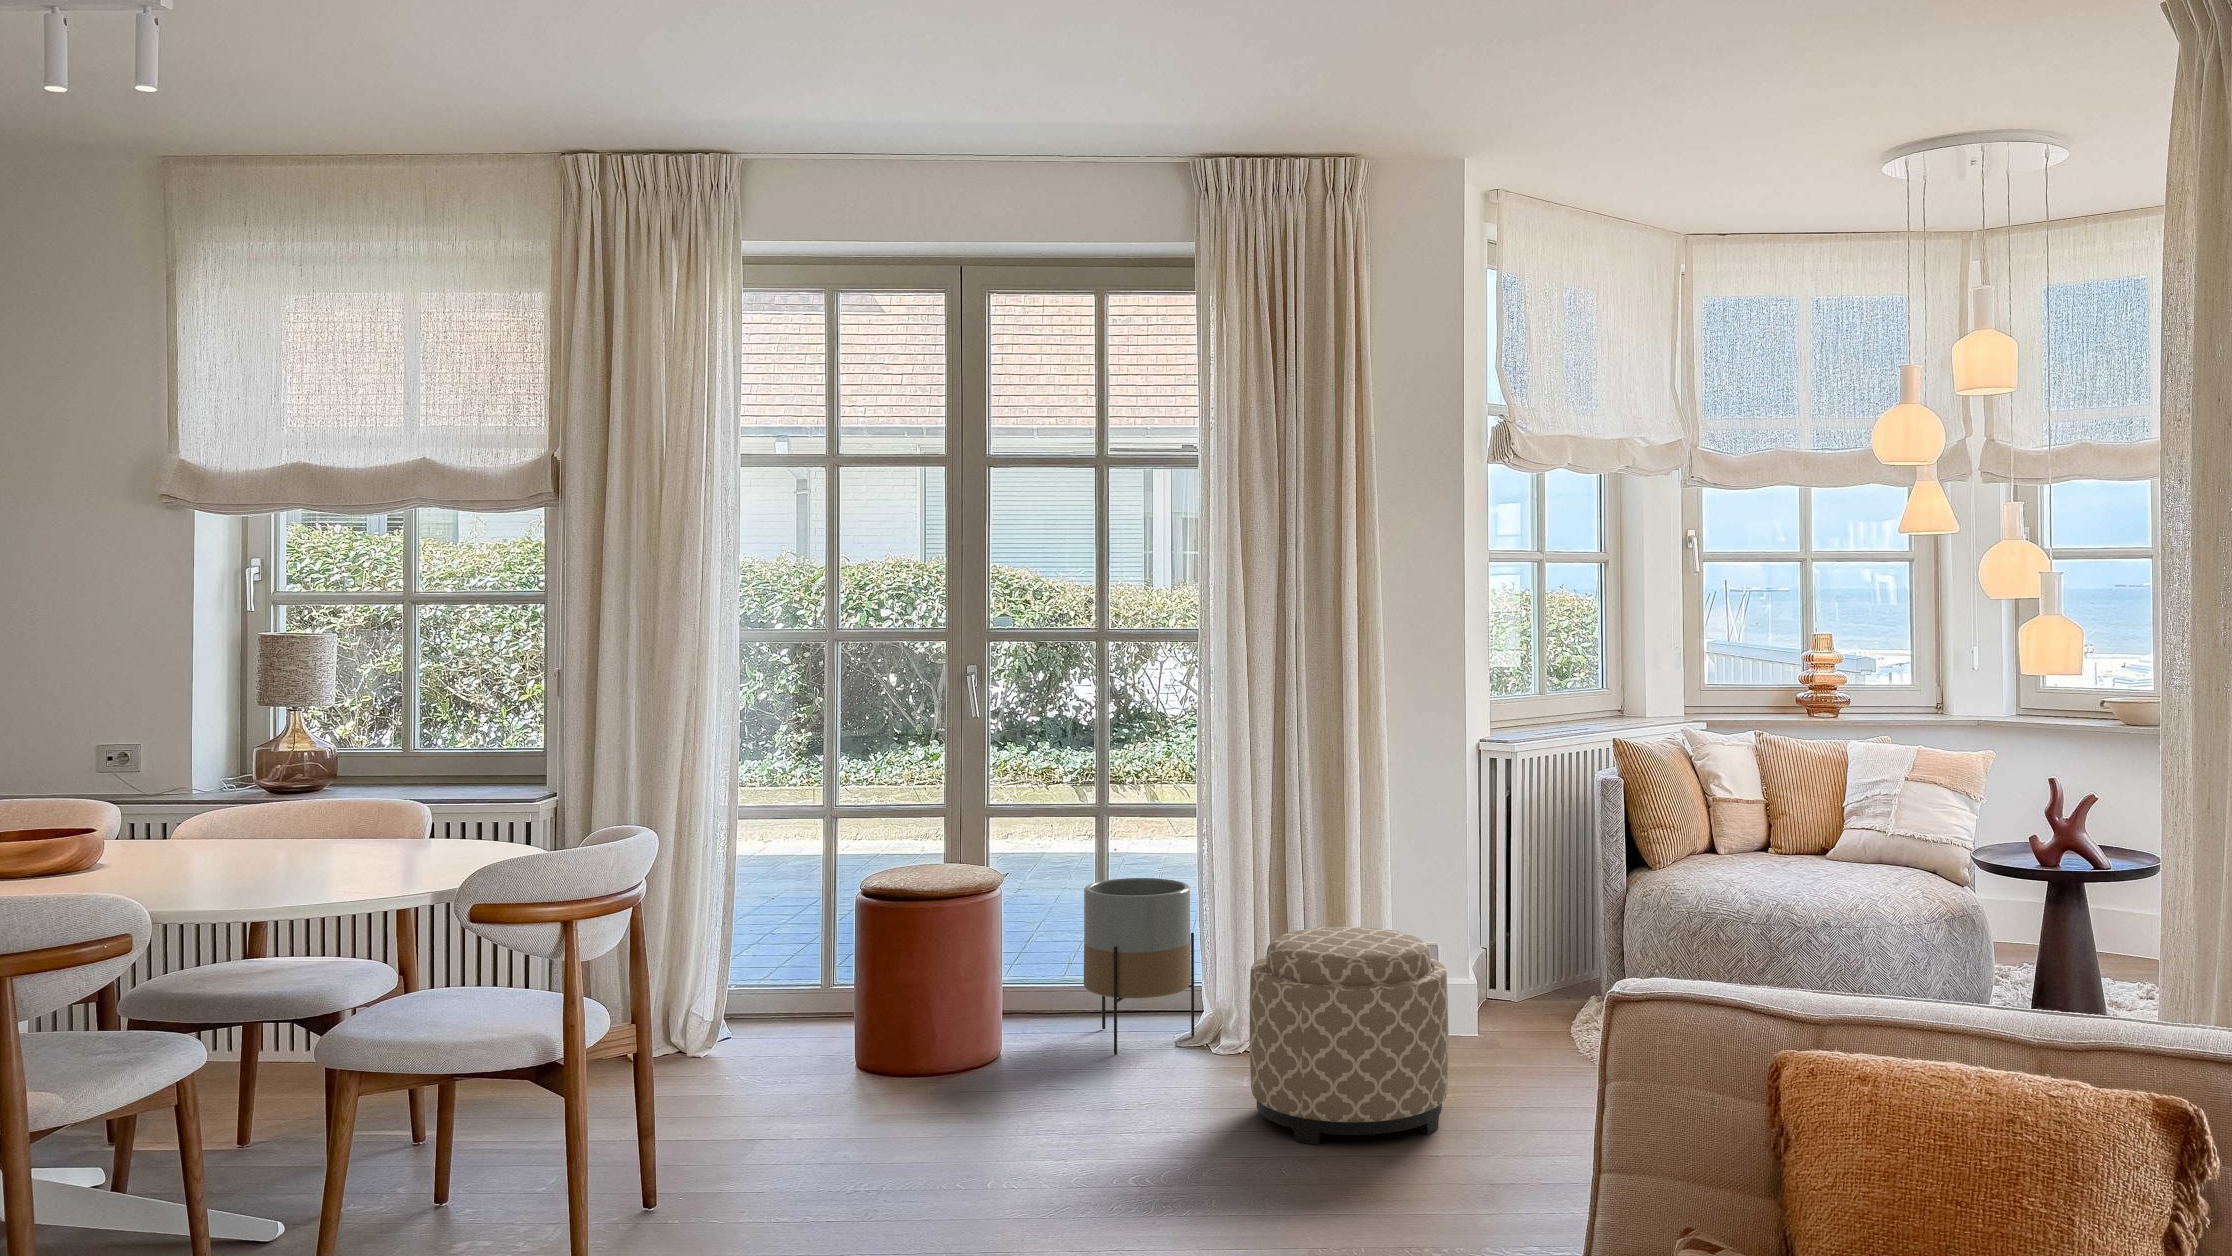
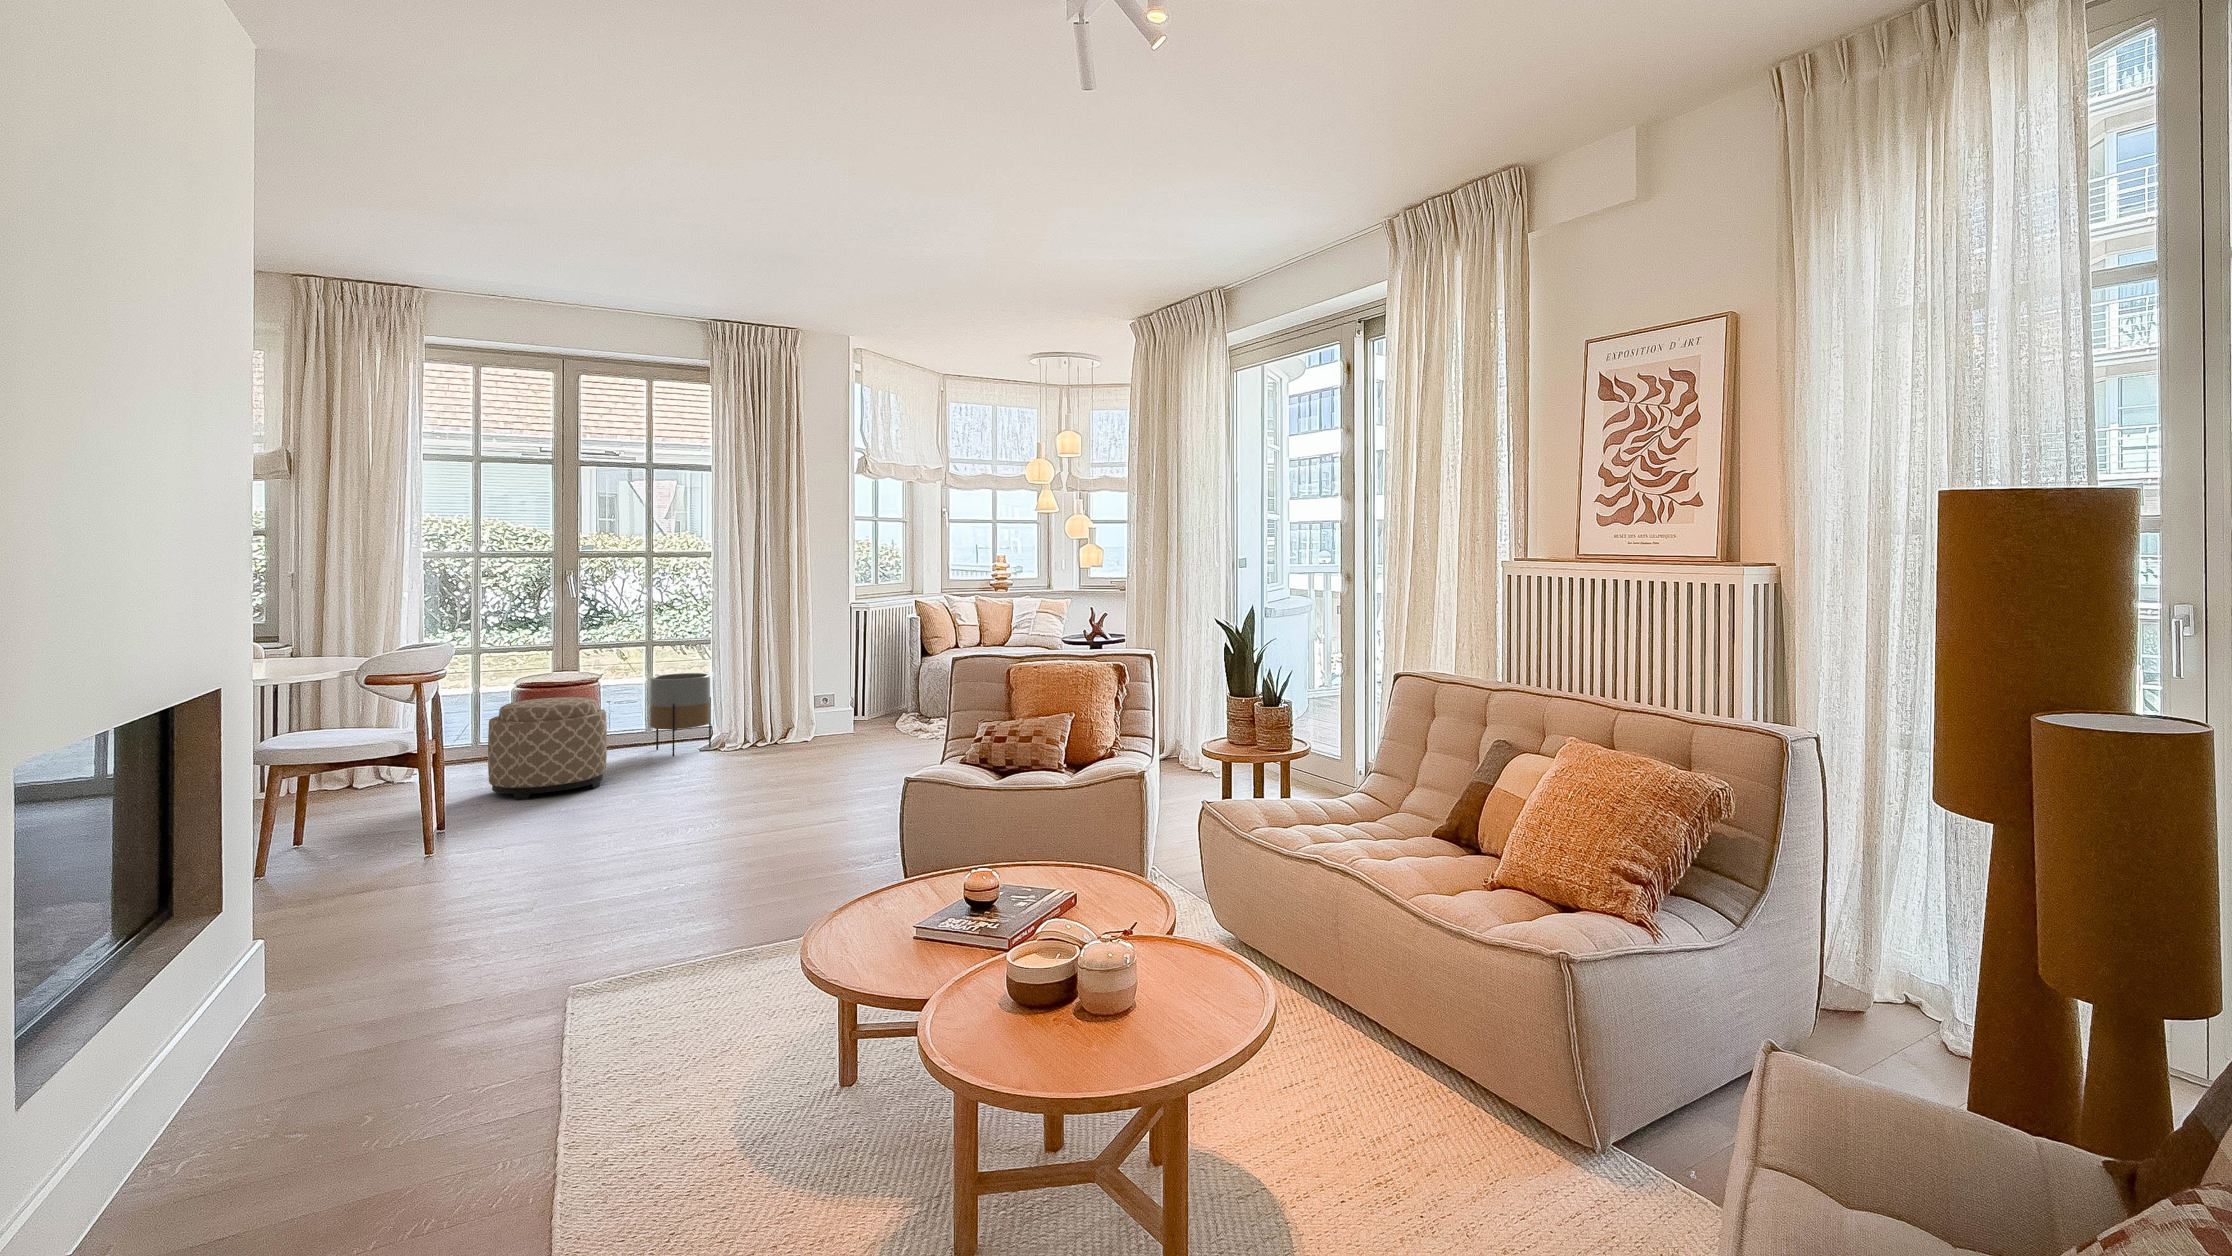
ottoman: present [1249,927,1448,1145] -> present [488,697,607,800]

